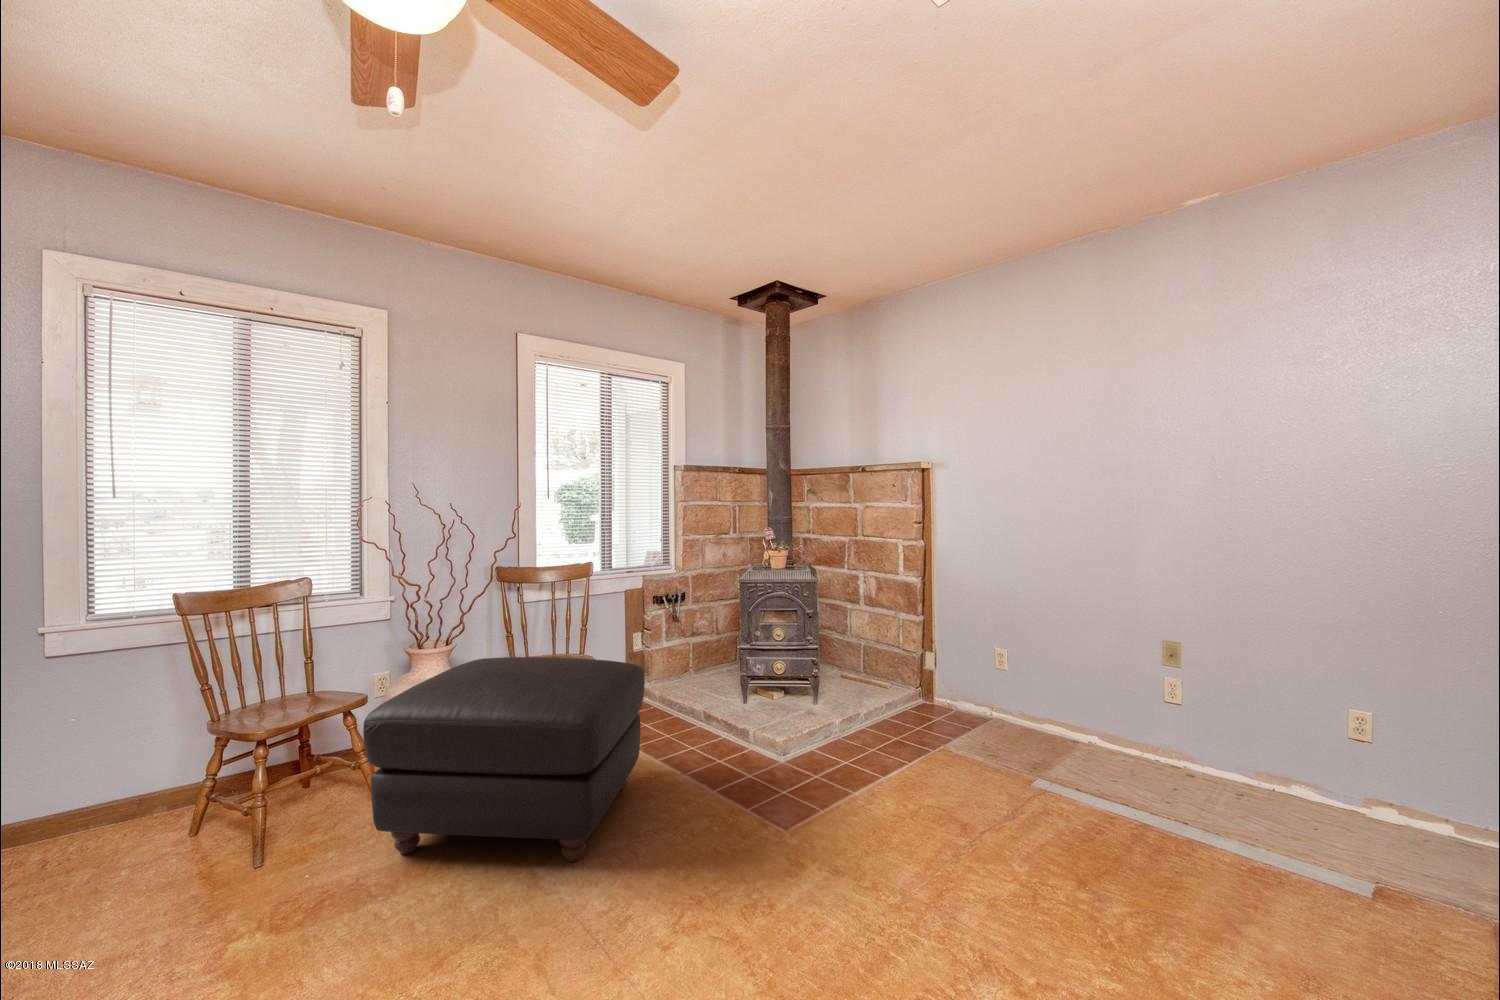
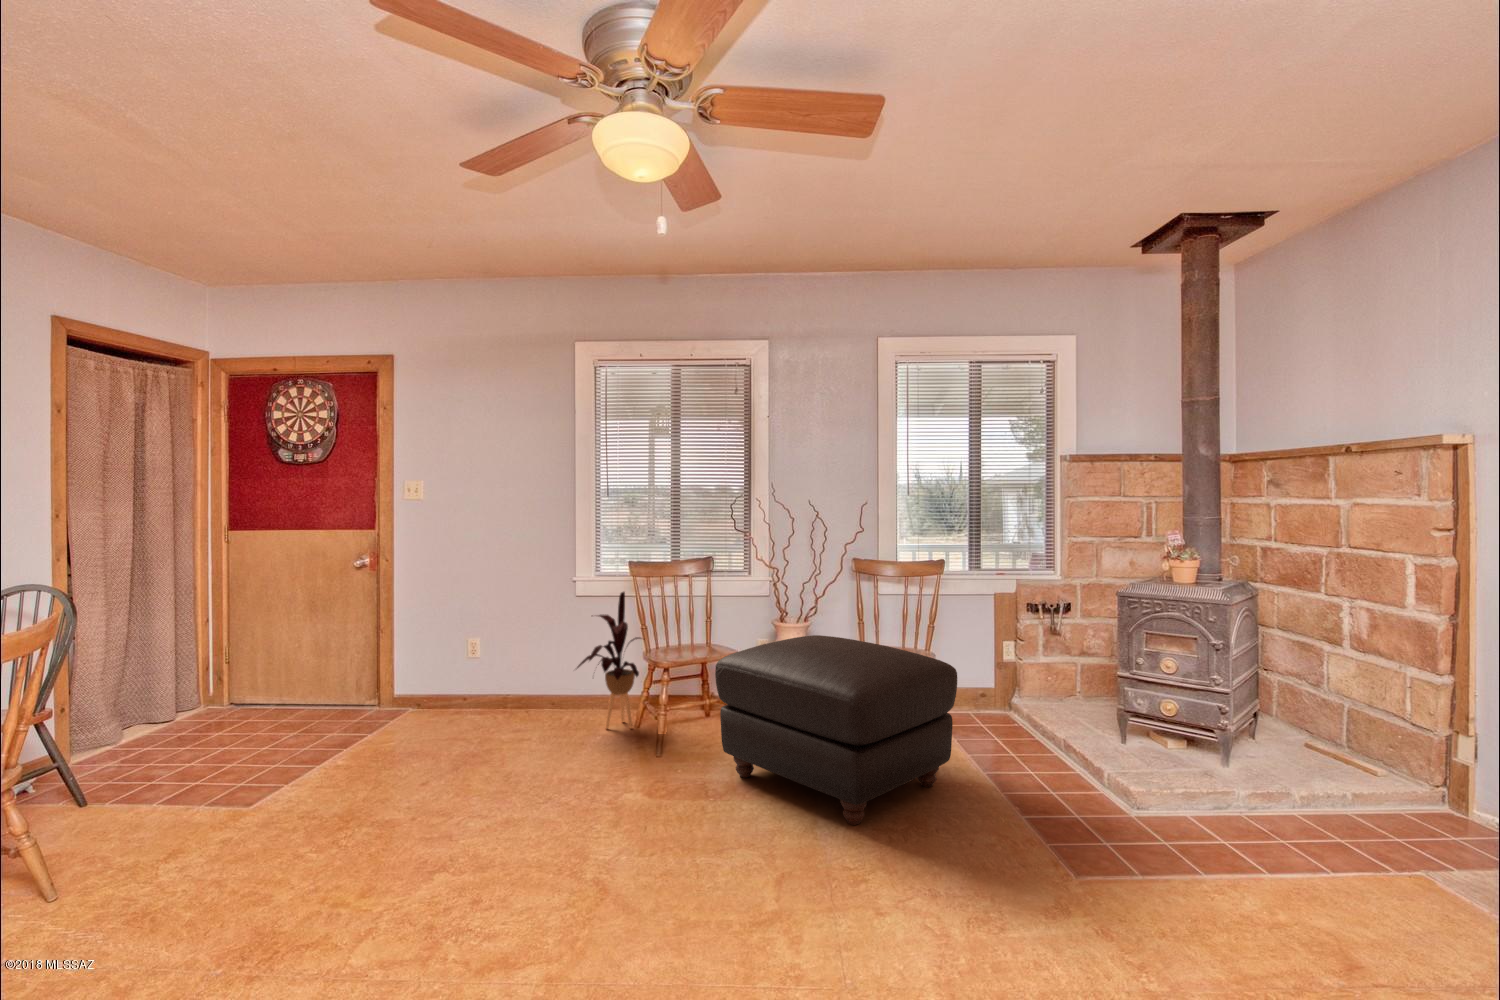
house plant: none [51,643,206,858] -> present [577,592,641,729]

